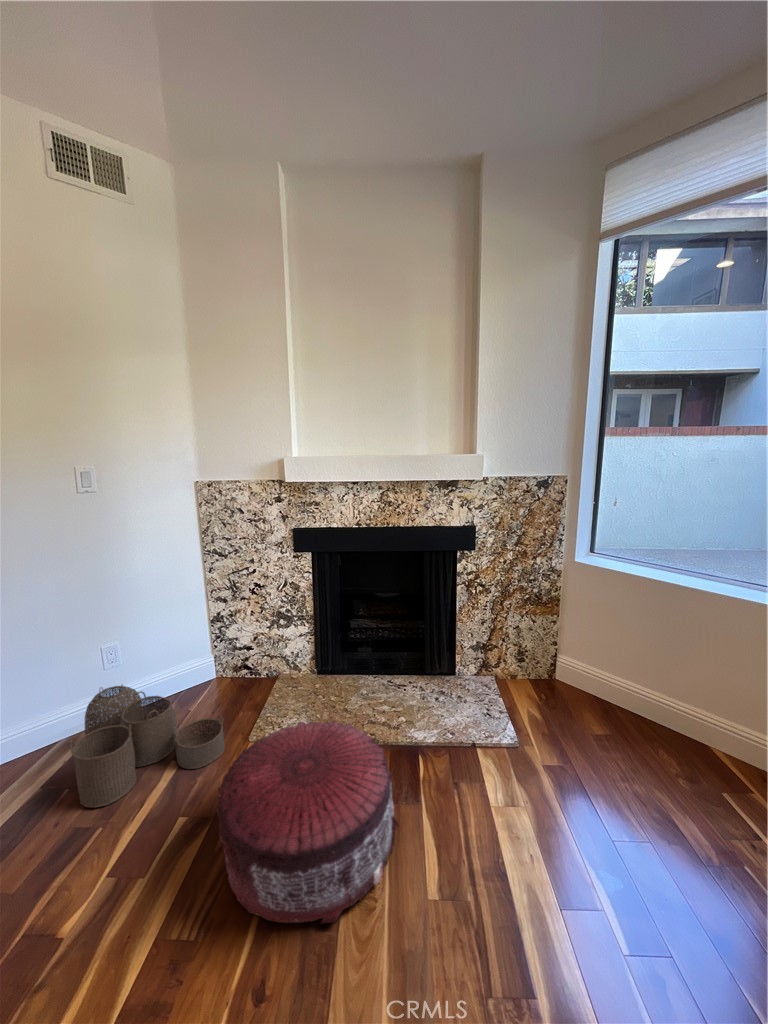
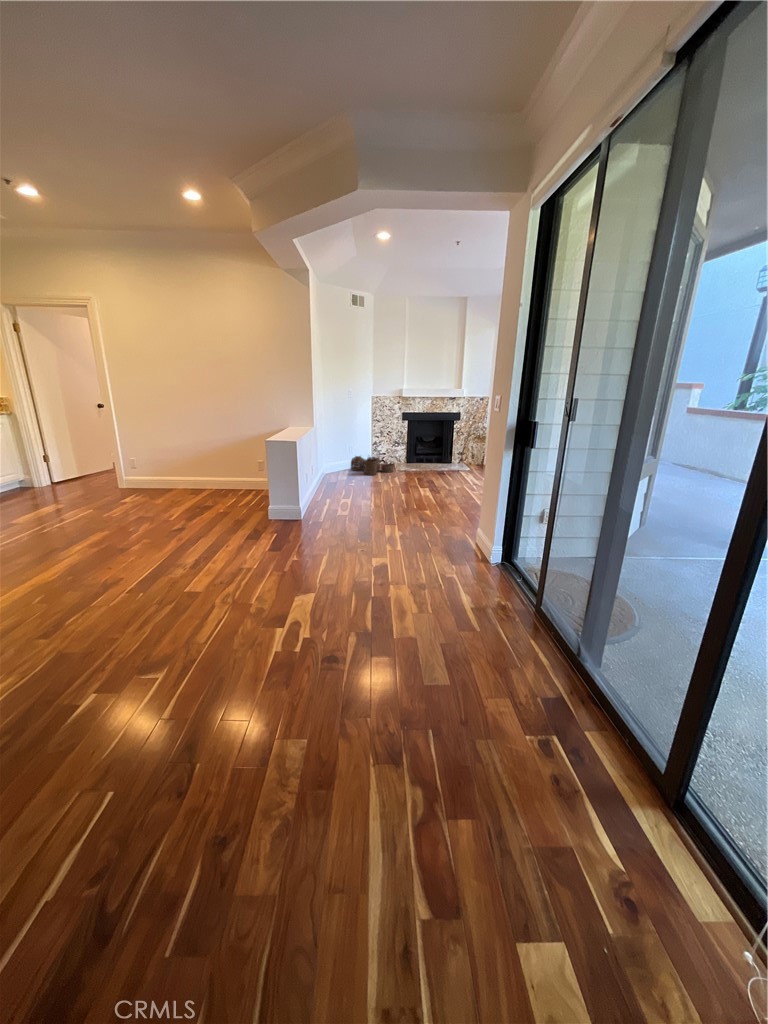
pouf: present [216,720,398,923] -> none [409,456,447,481]

